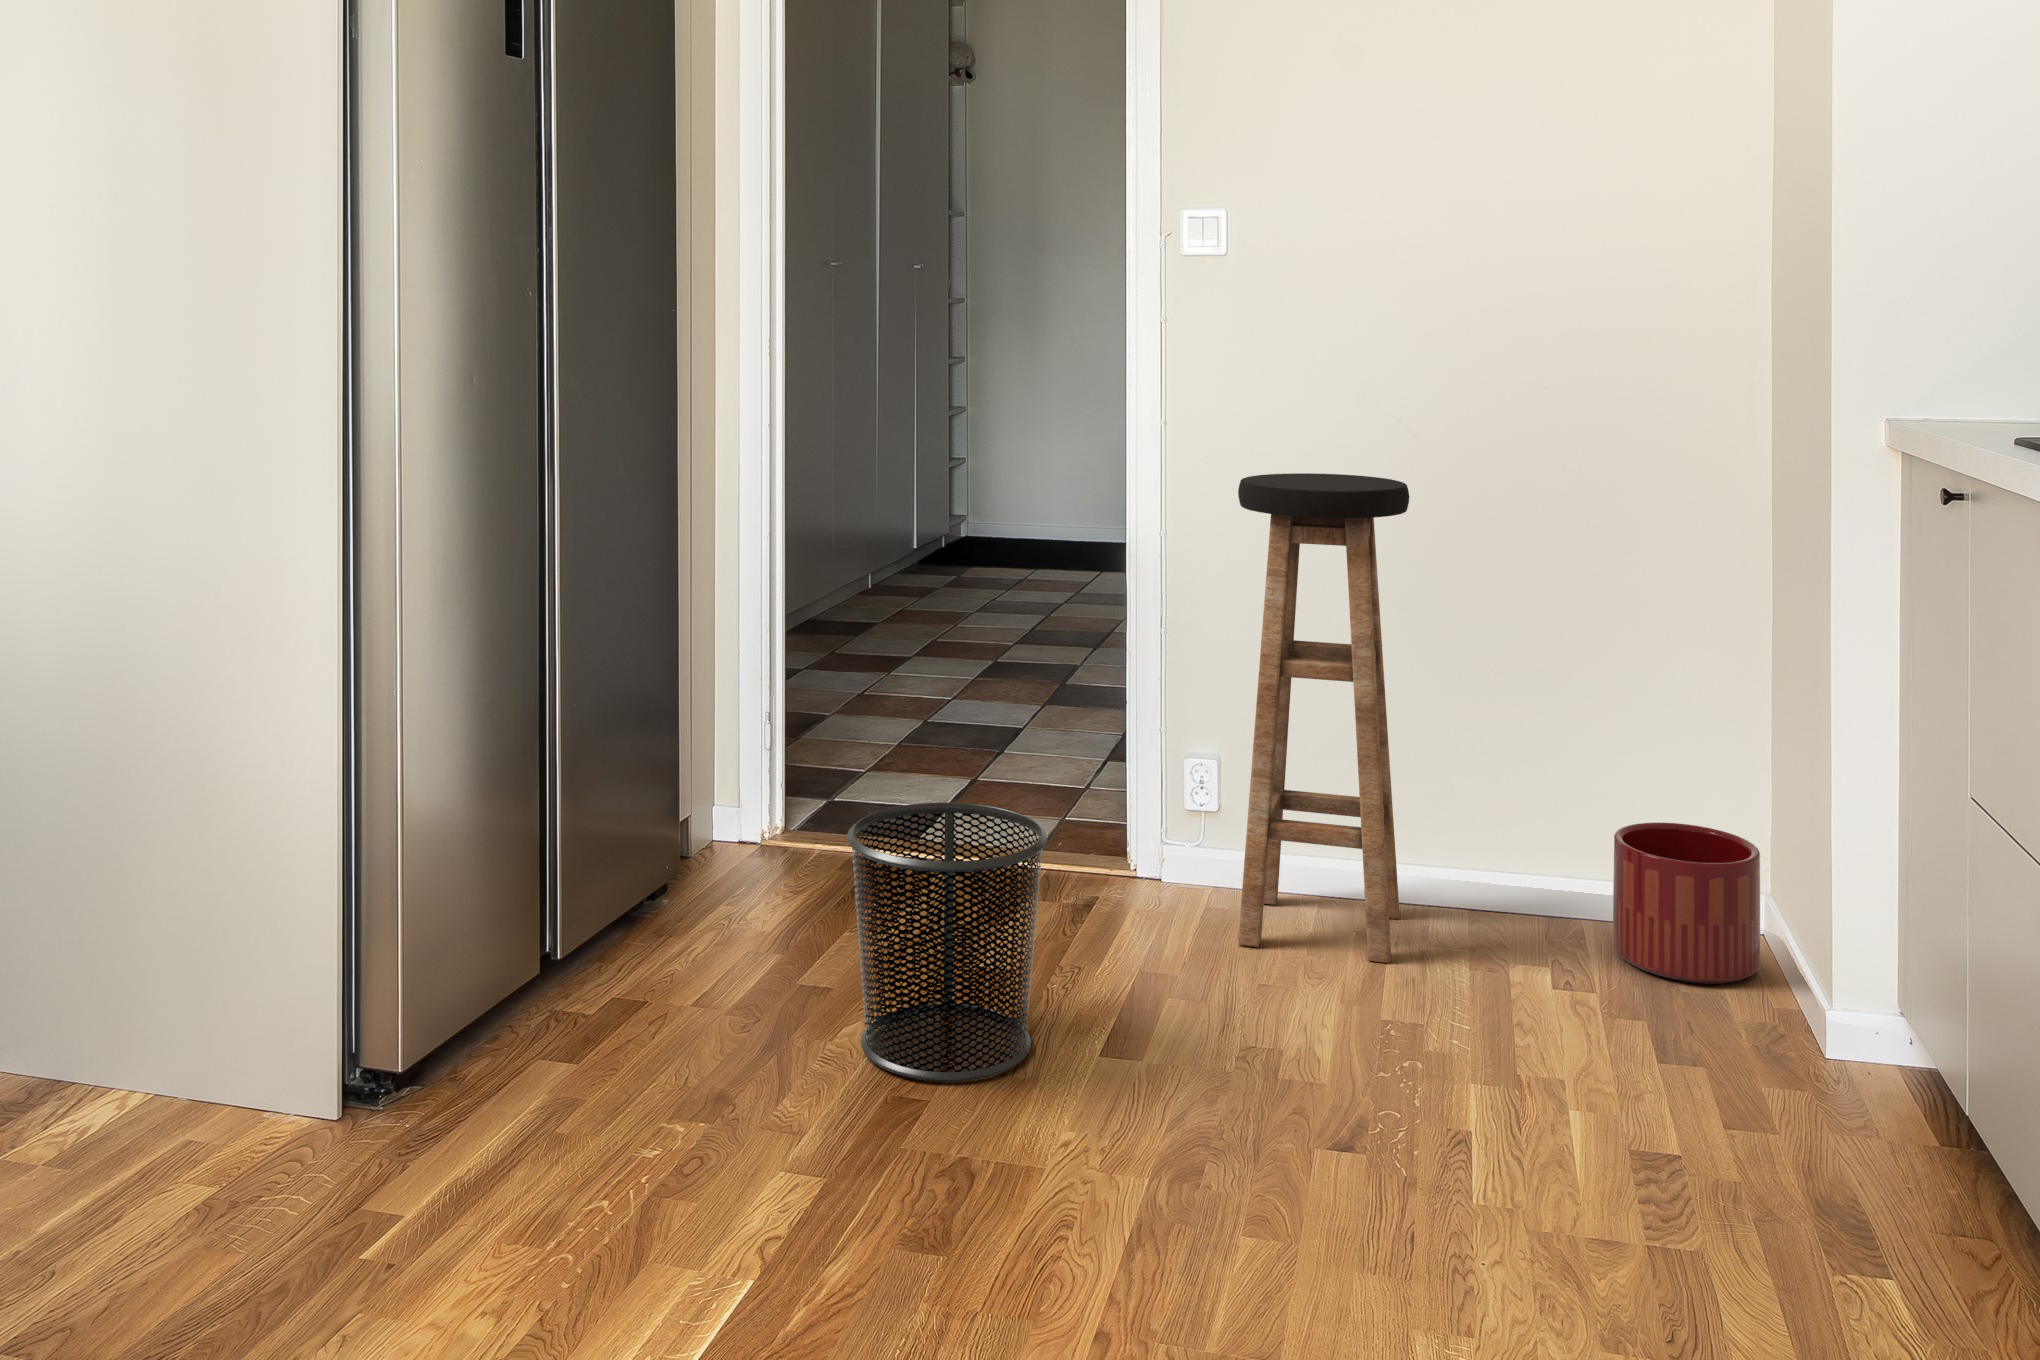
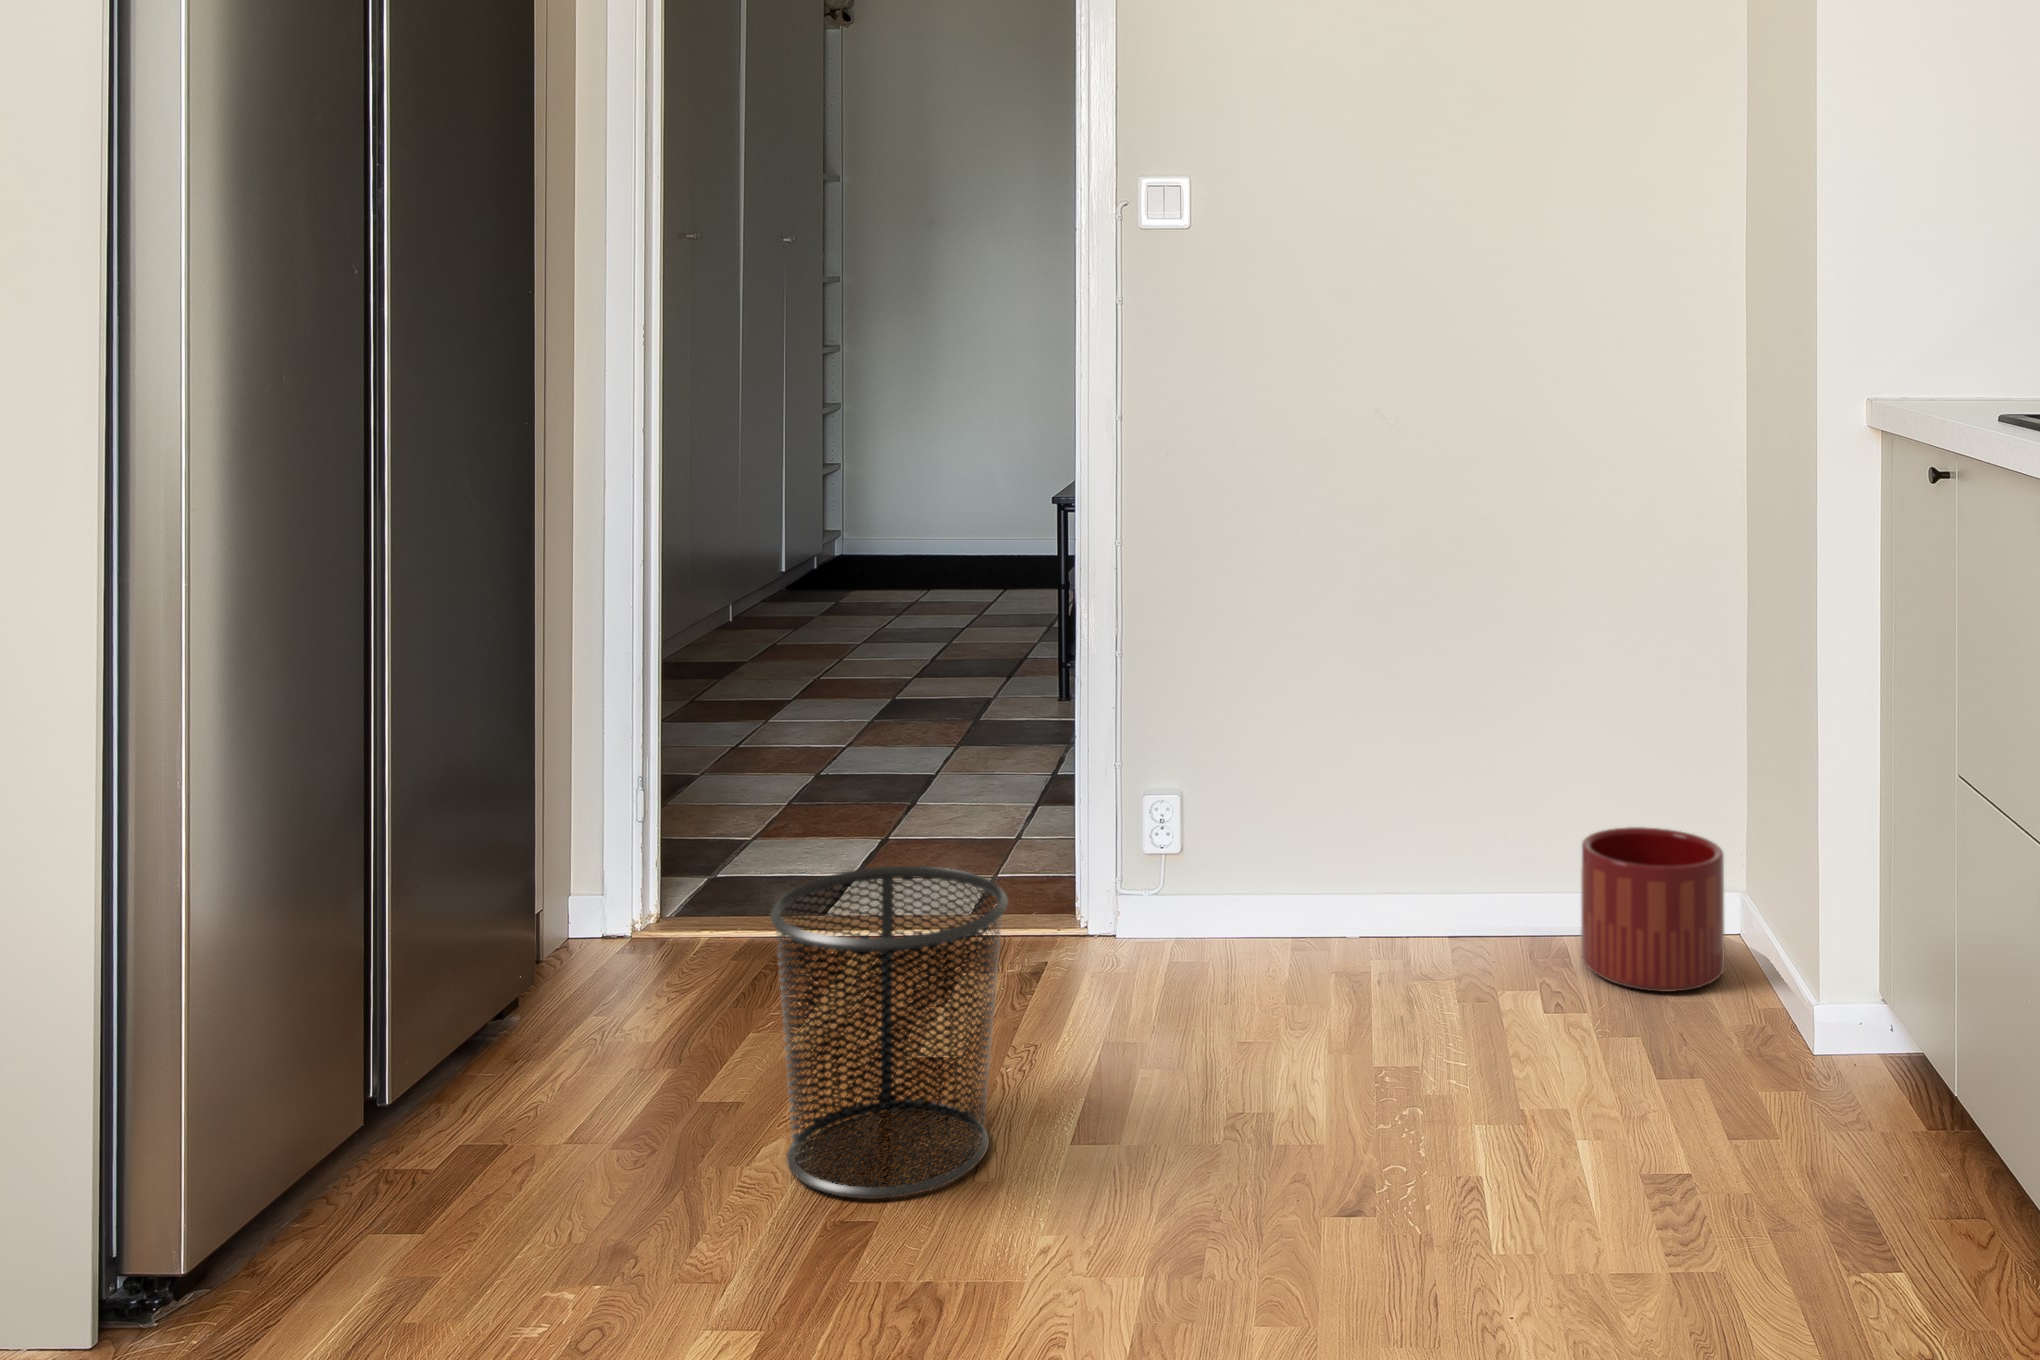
bar stool: present [1238,473,1409,963] -> none [1196,478,1376,1002]

